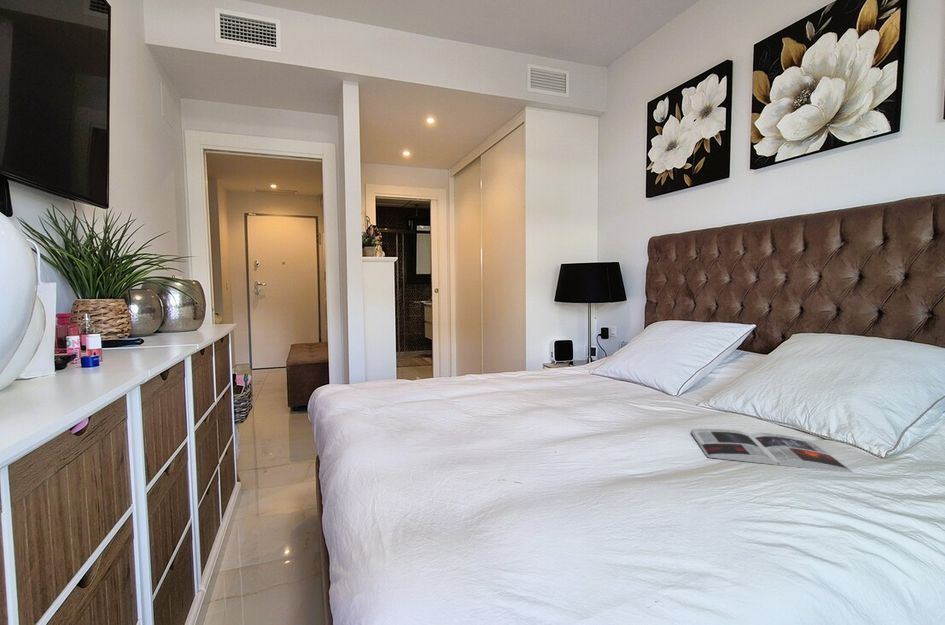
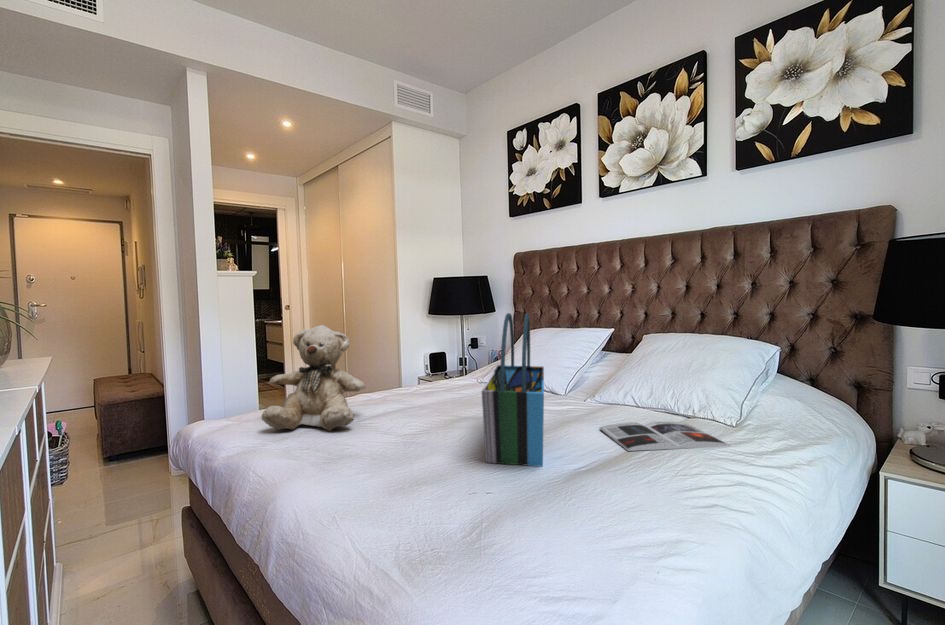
tote bag: none [536,301,627,457] -> present [482,313,544,467]
teddy bear: none [377,307,463,401] -> present [262,325,366,431]

